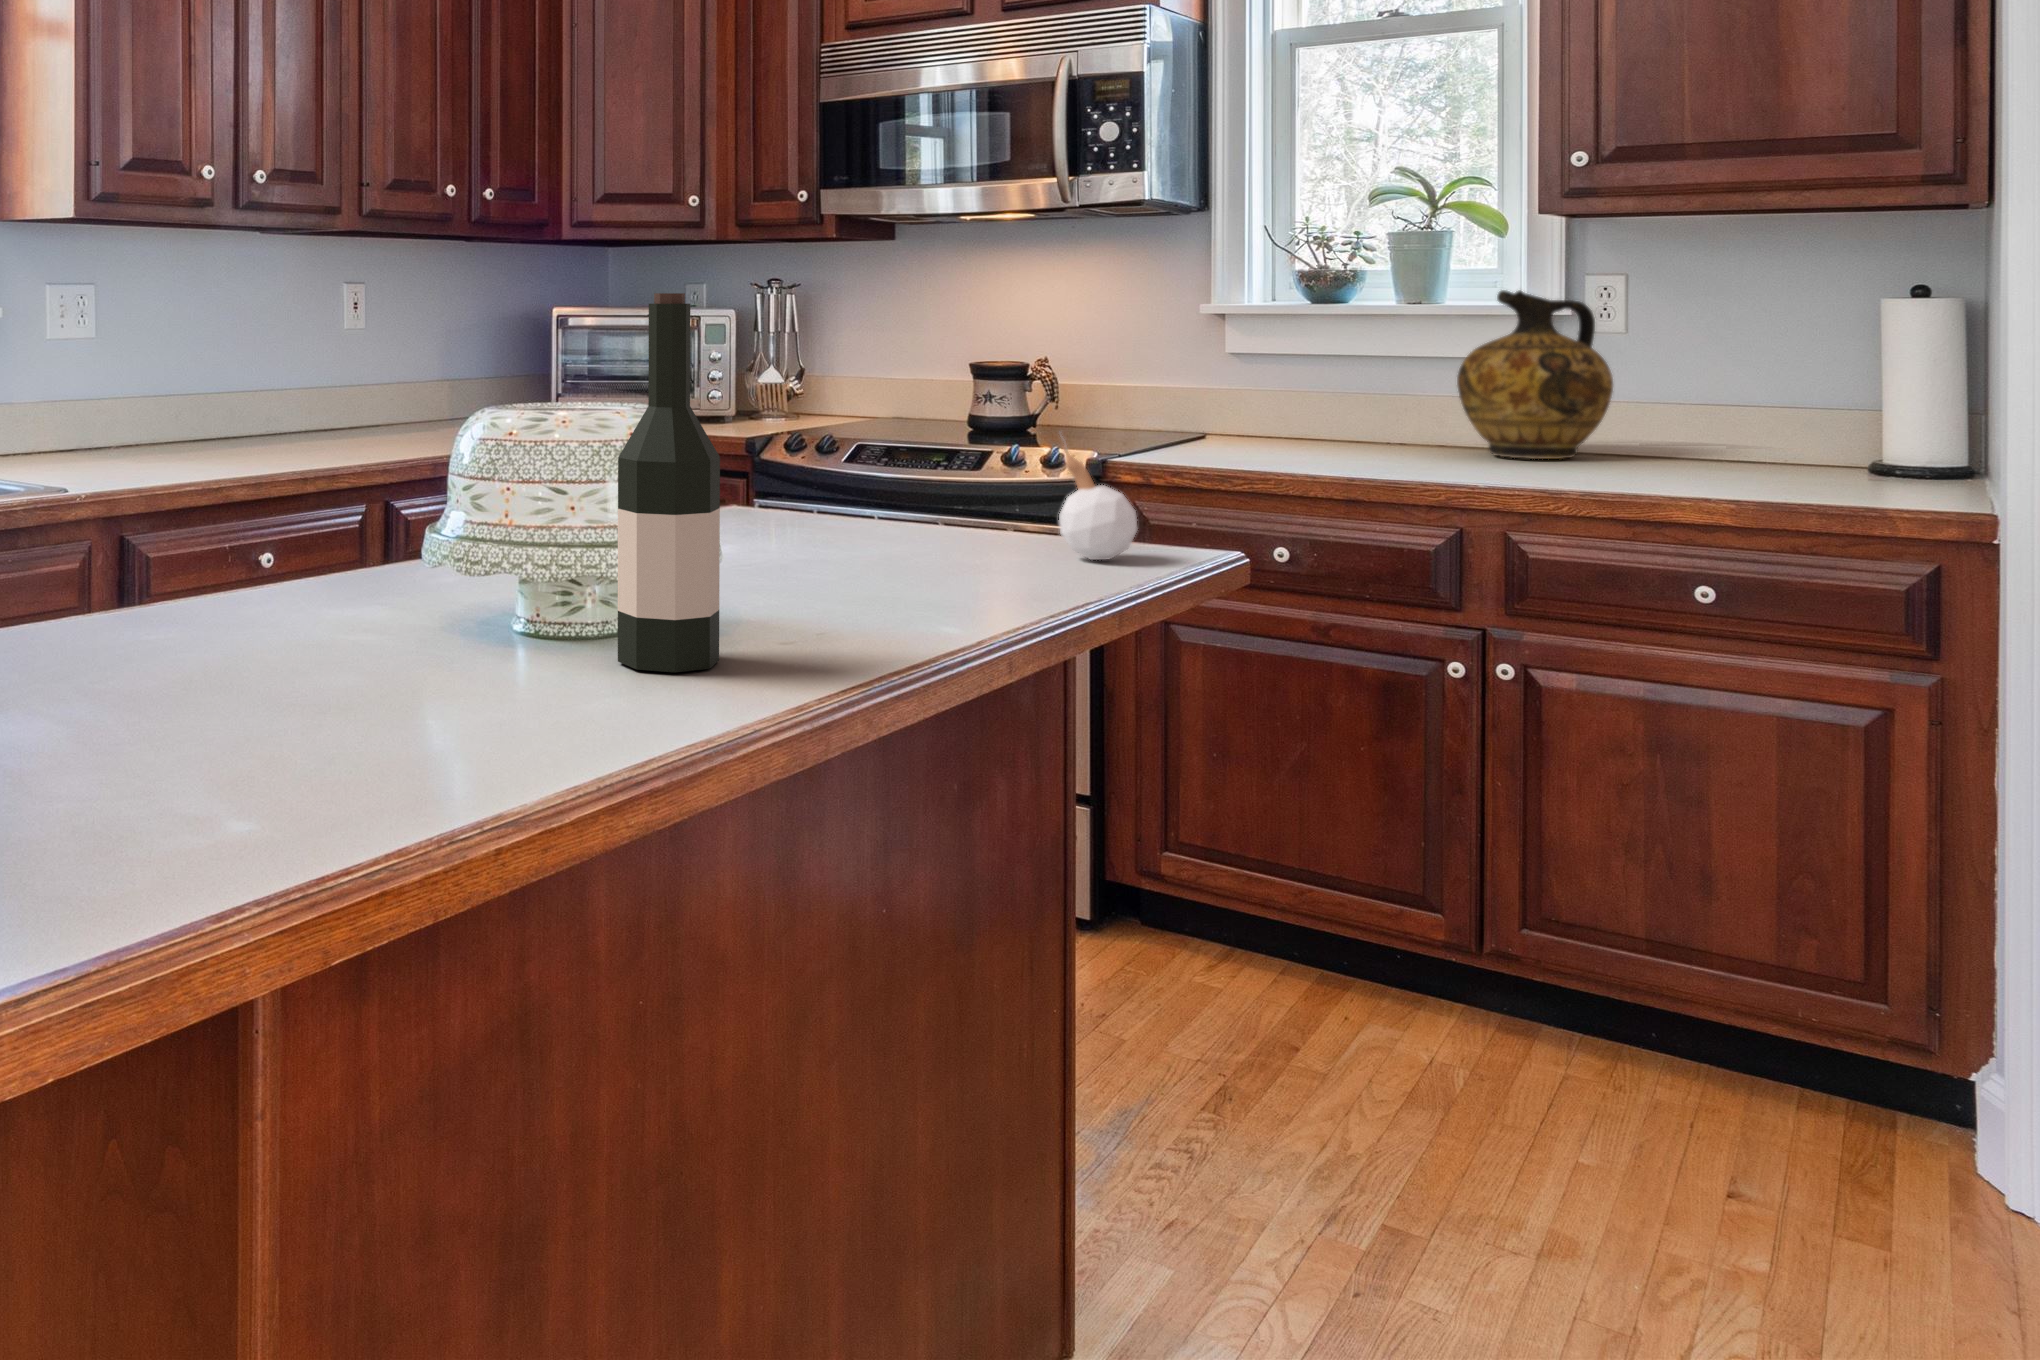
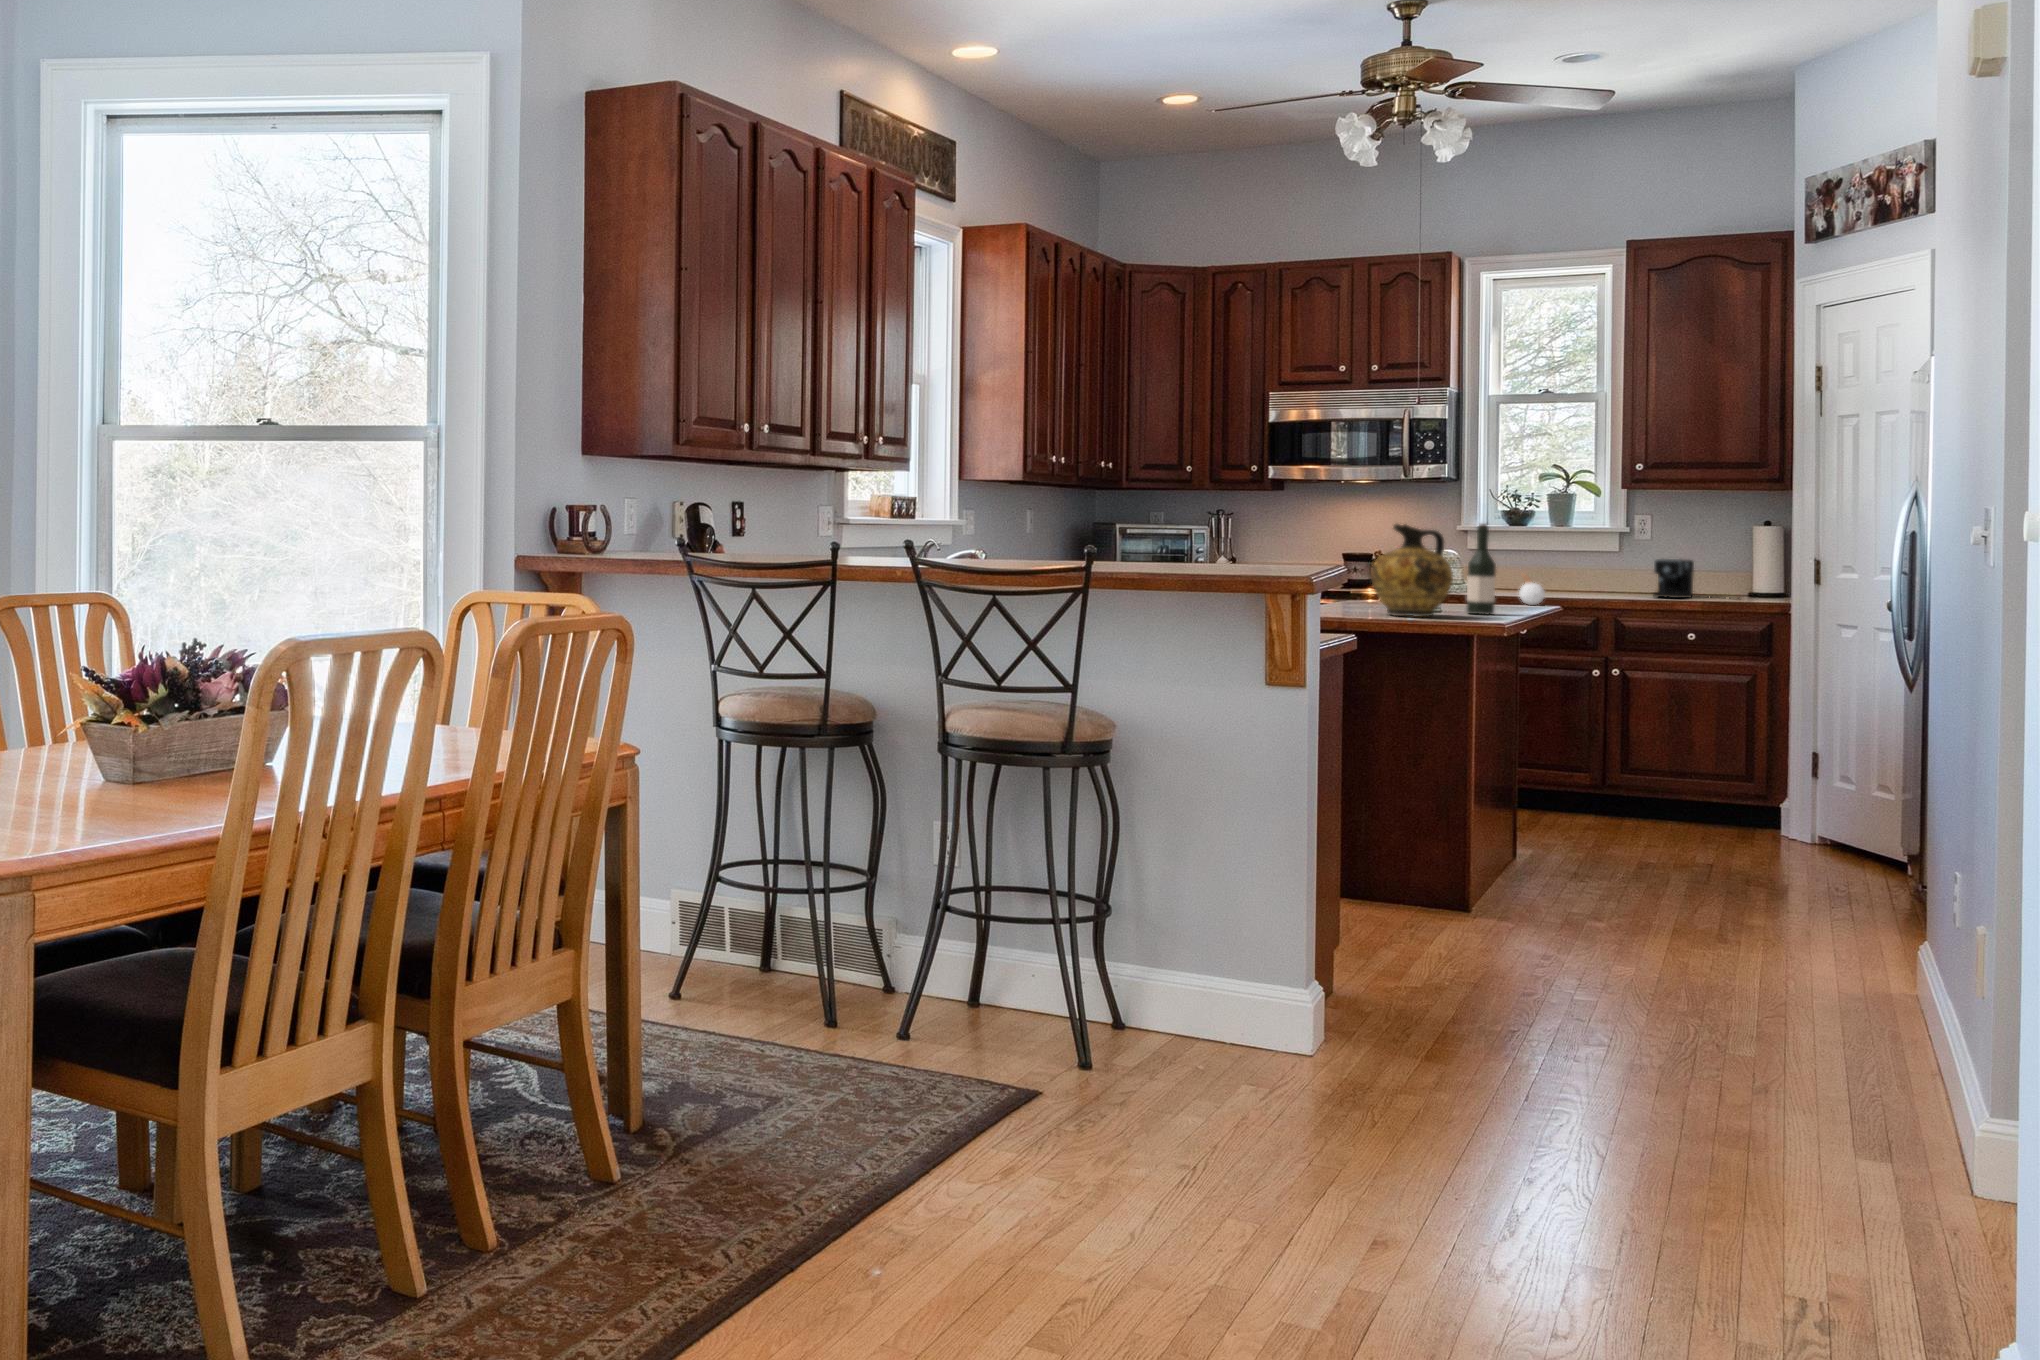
ceramic jug: present [1457,290,1613,459] -> present [1371,524,1453,617]
coffee maker: none [1604,381,1847,487] -> present [1653,559,1694,598]

